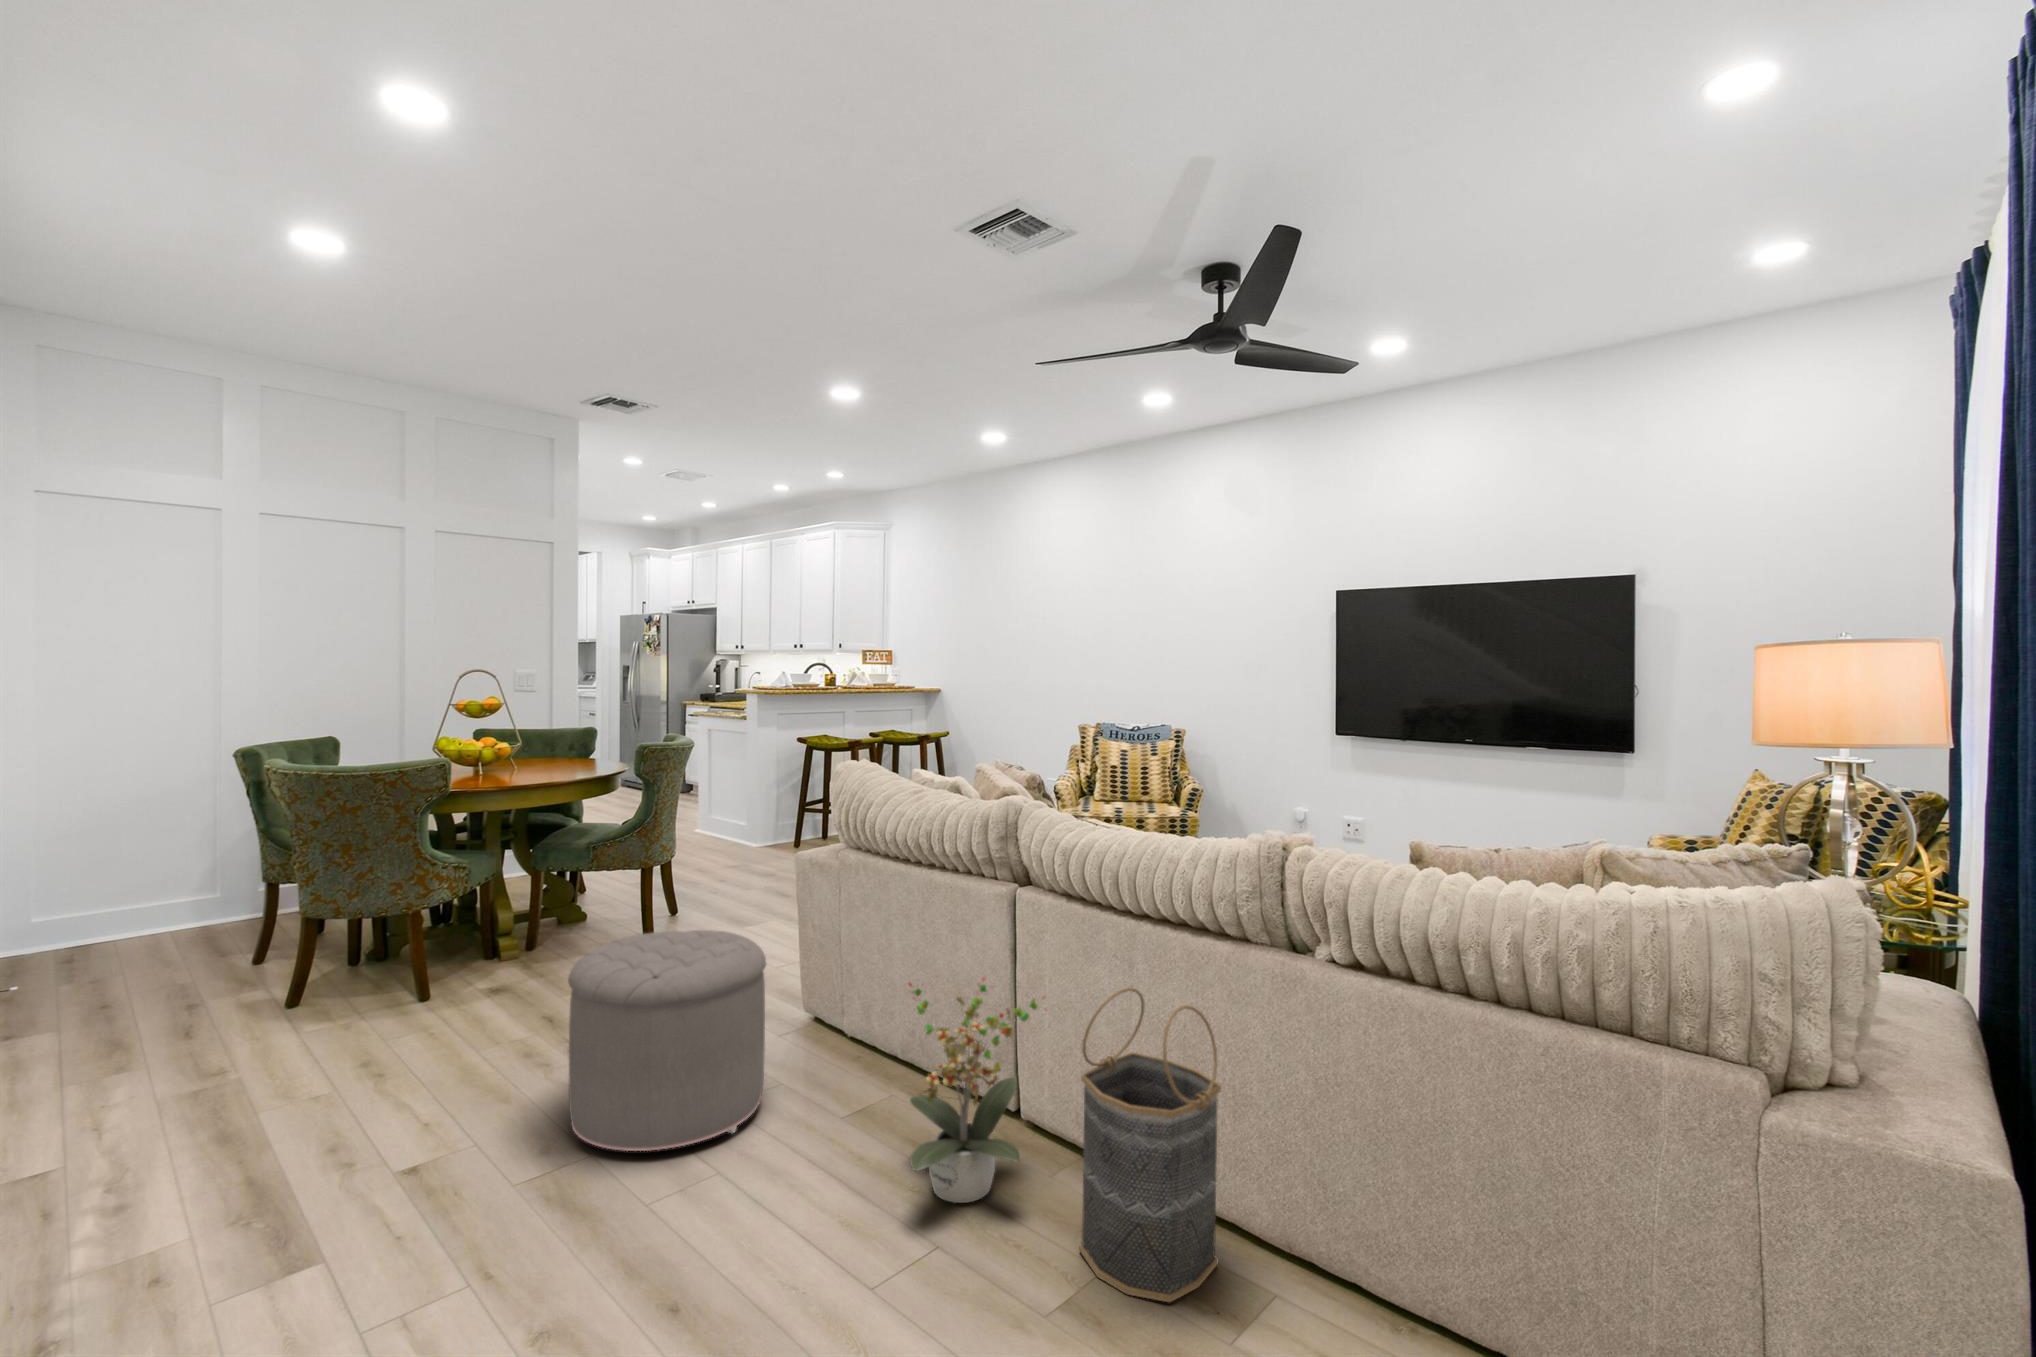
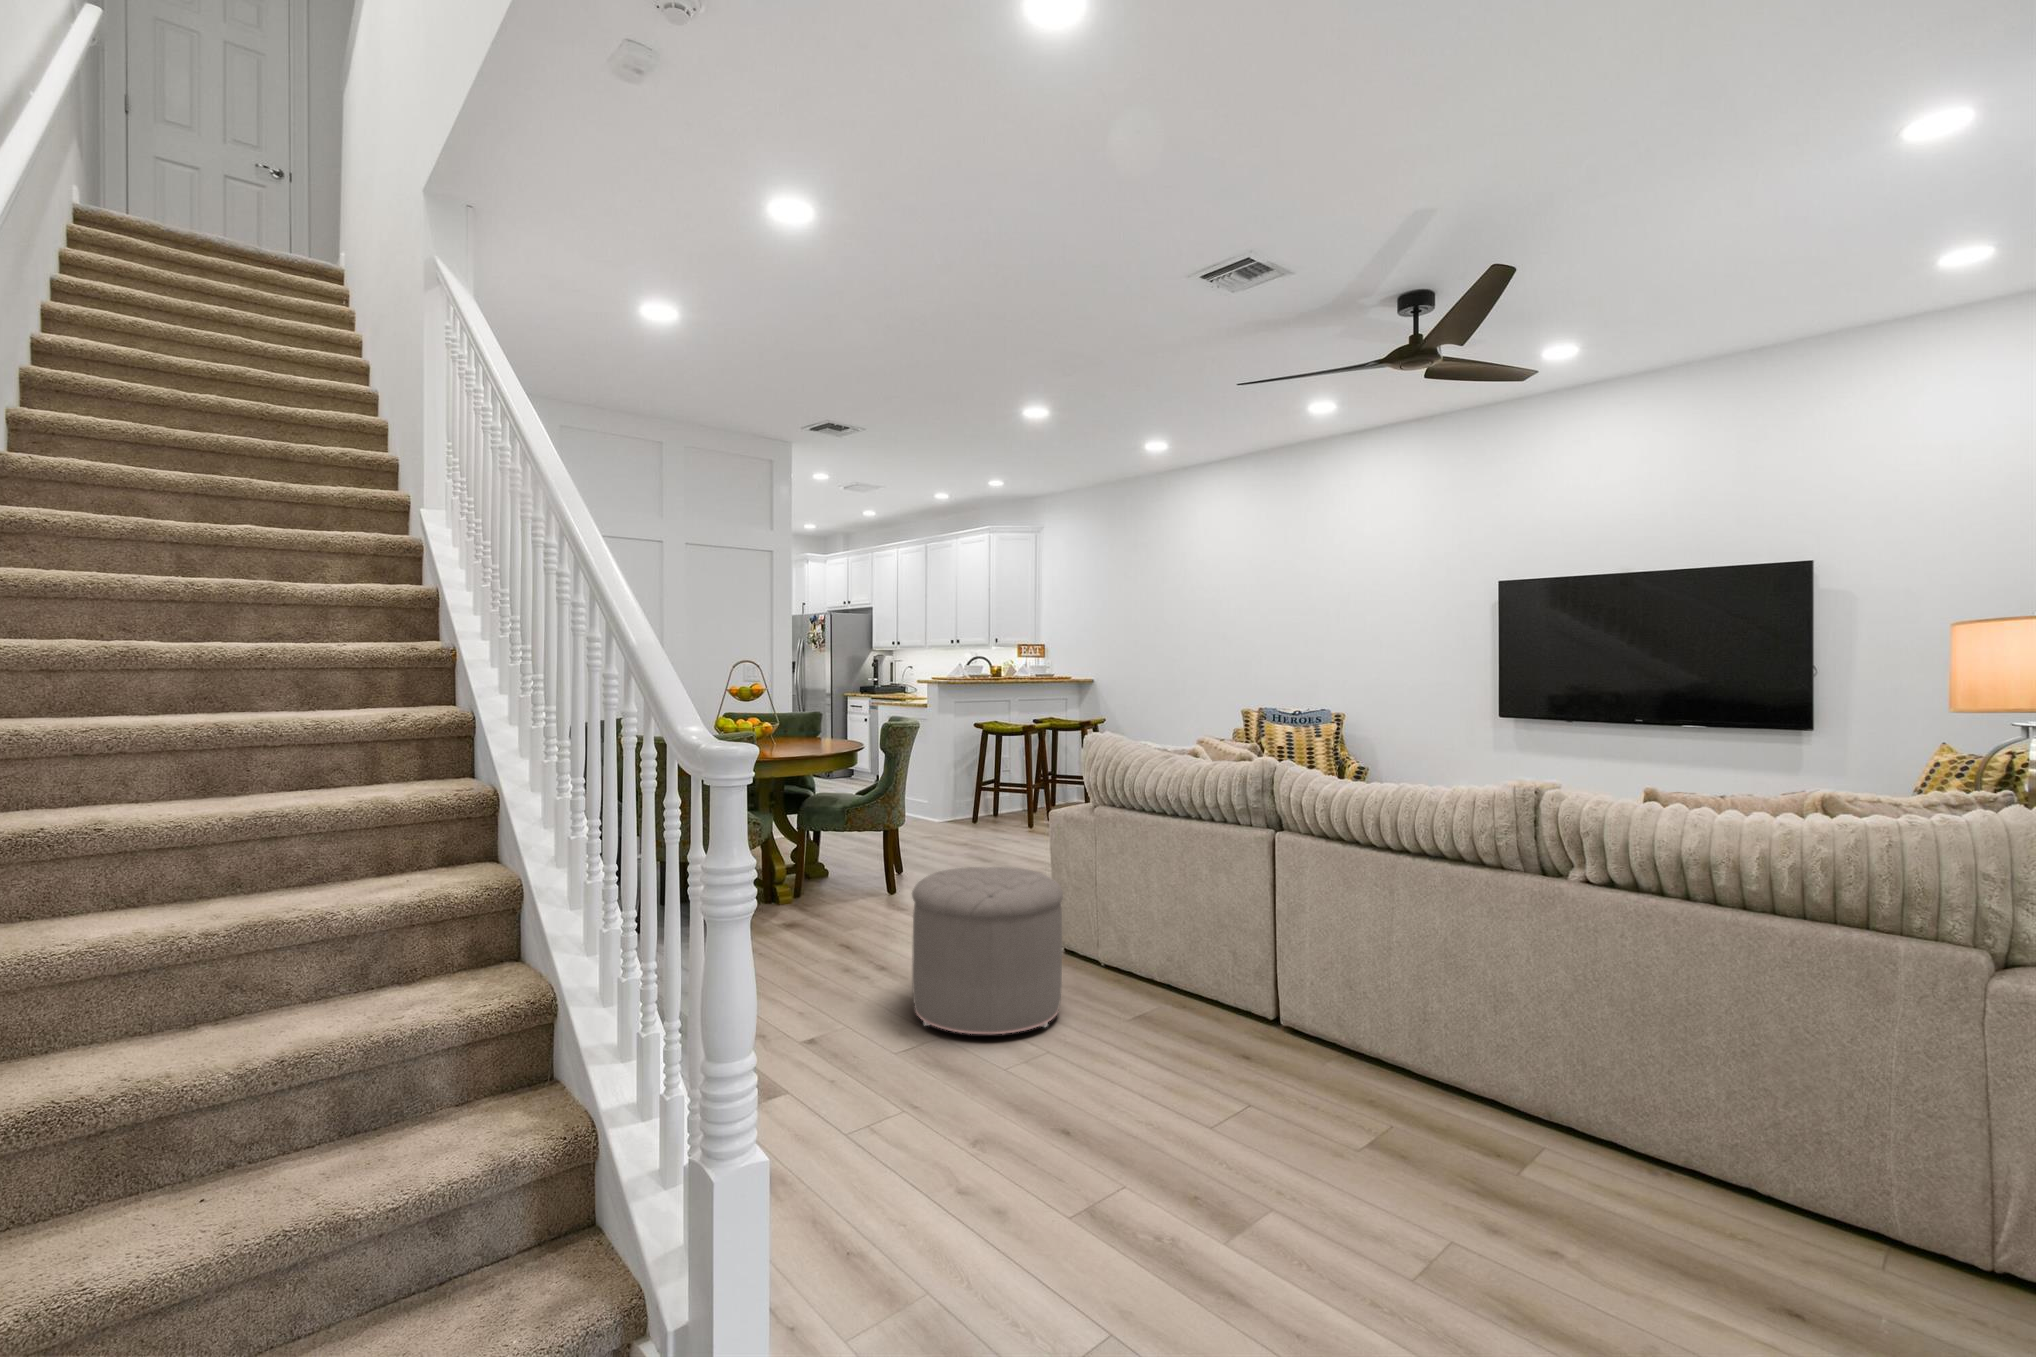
potted plant: present [909,978,1047,1203] -> none [1196,902,1318,1079]
basket: present [1079,988,1221,1302] -> none [1368,902,1491,1147]

